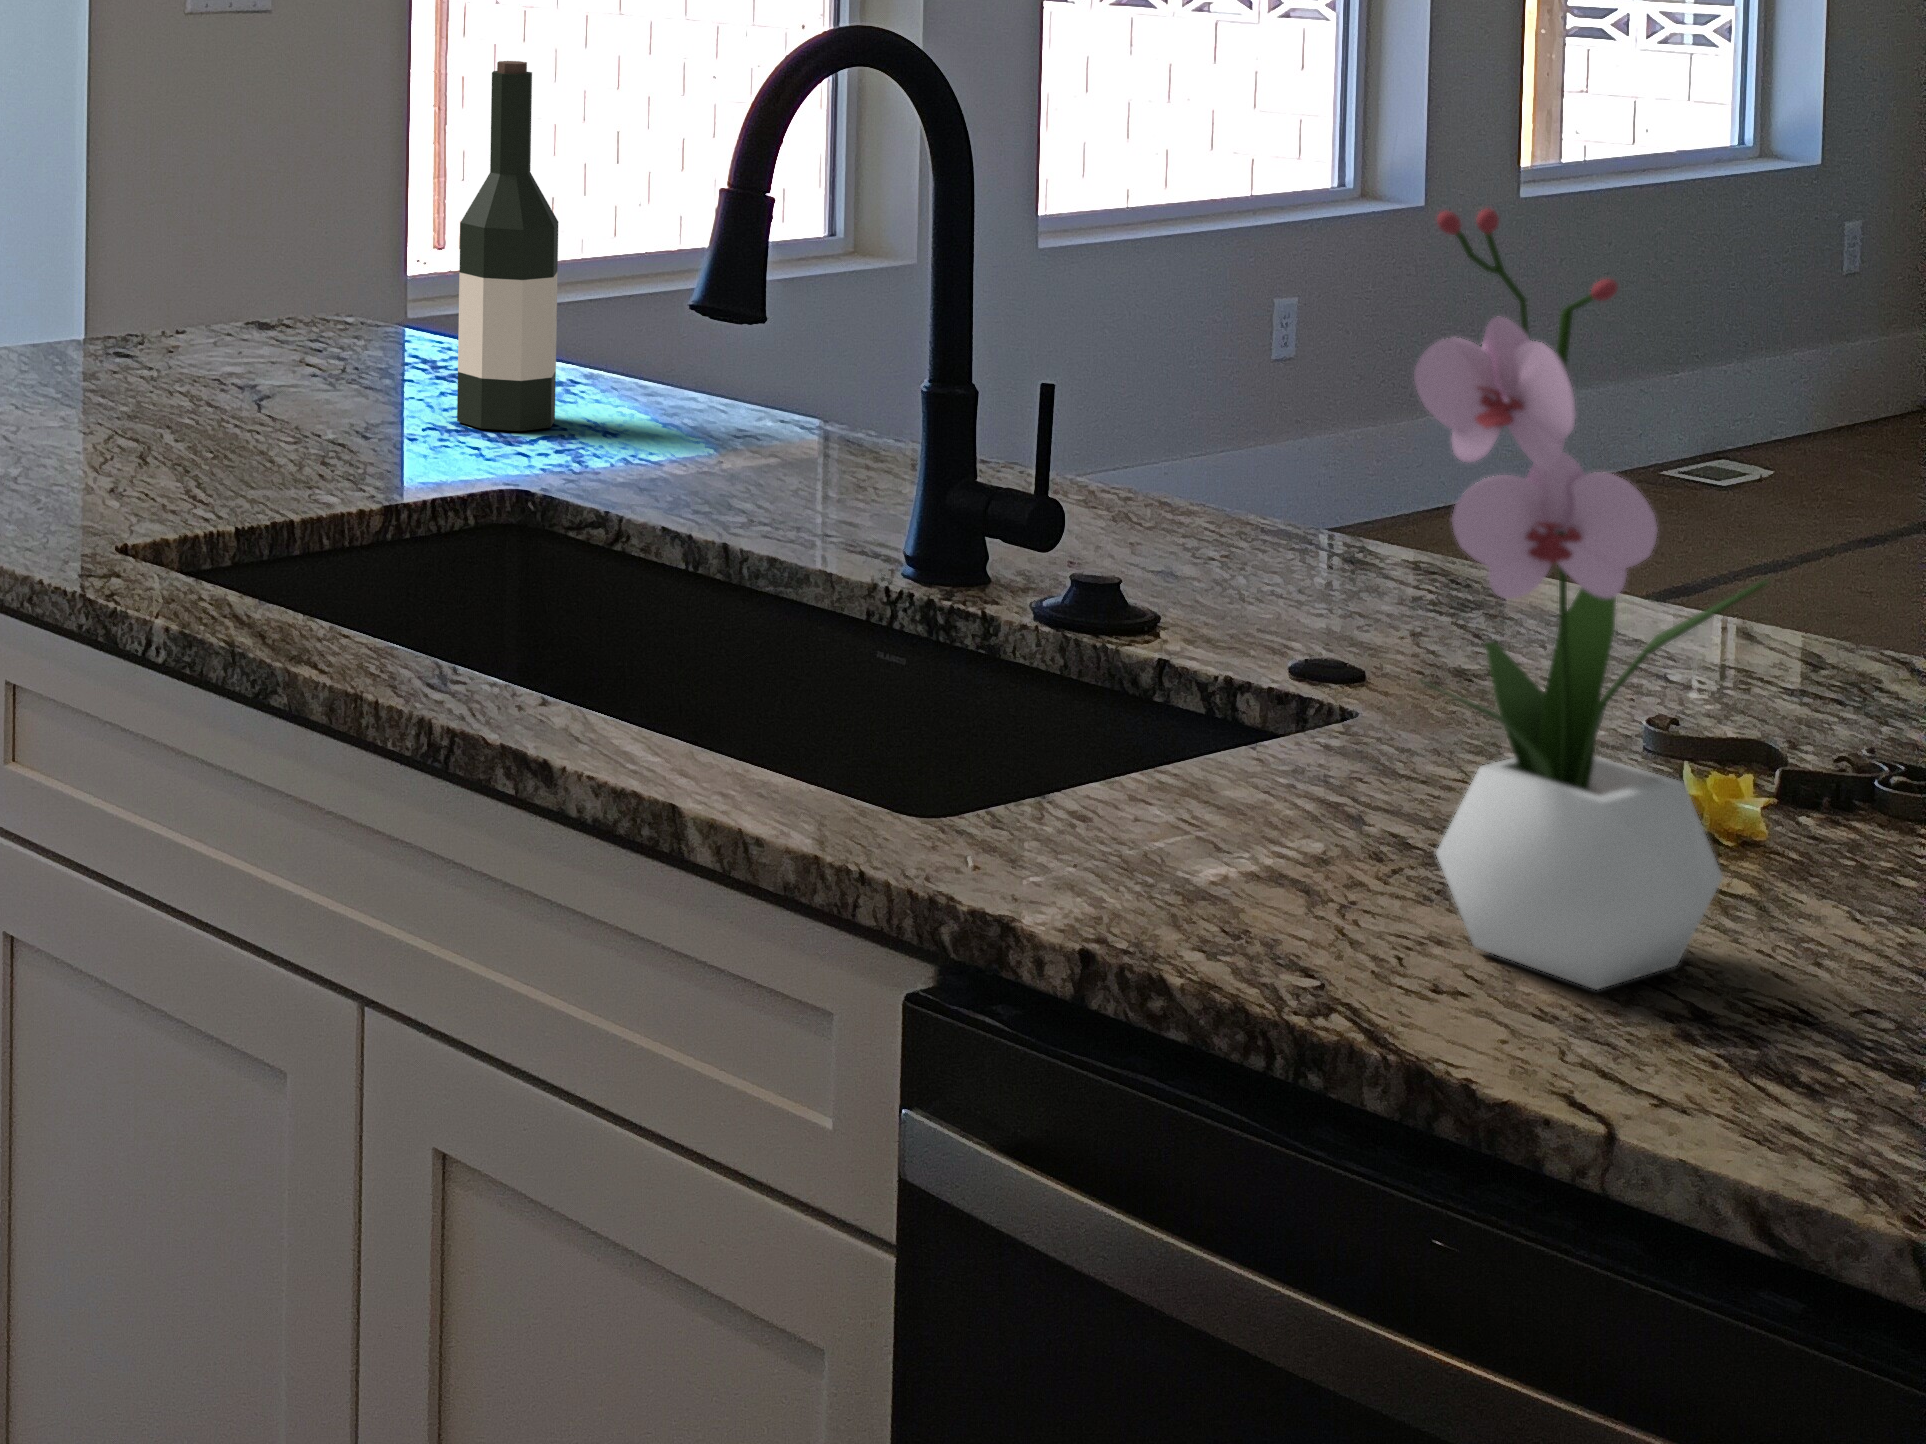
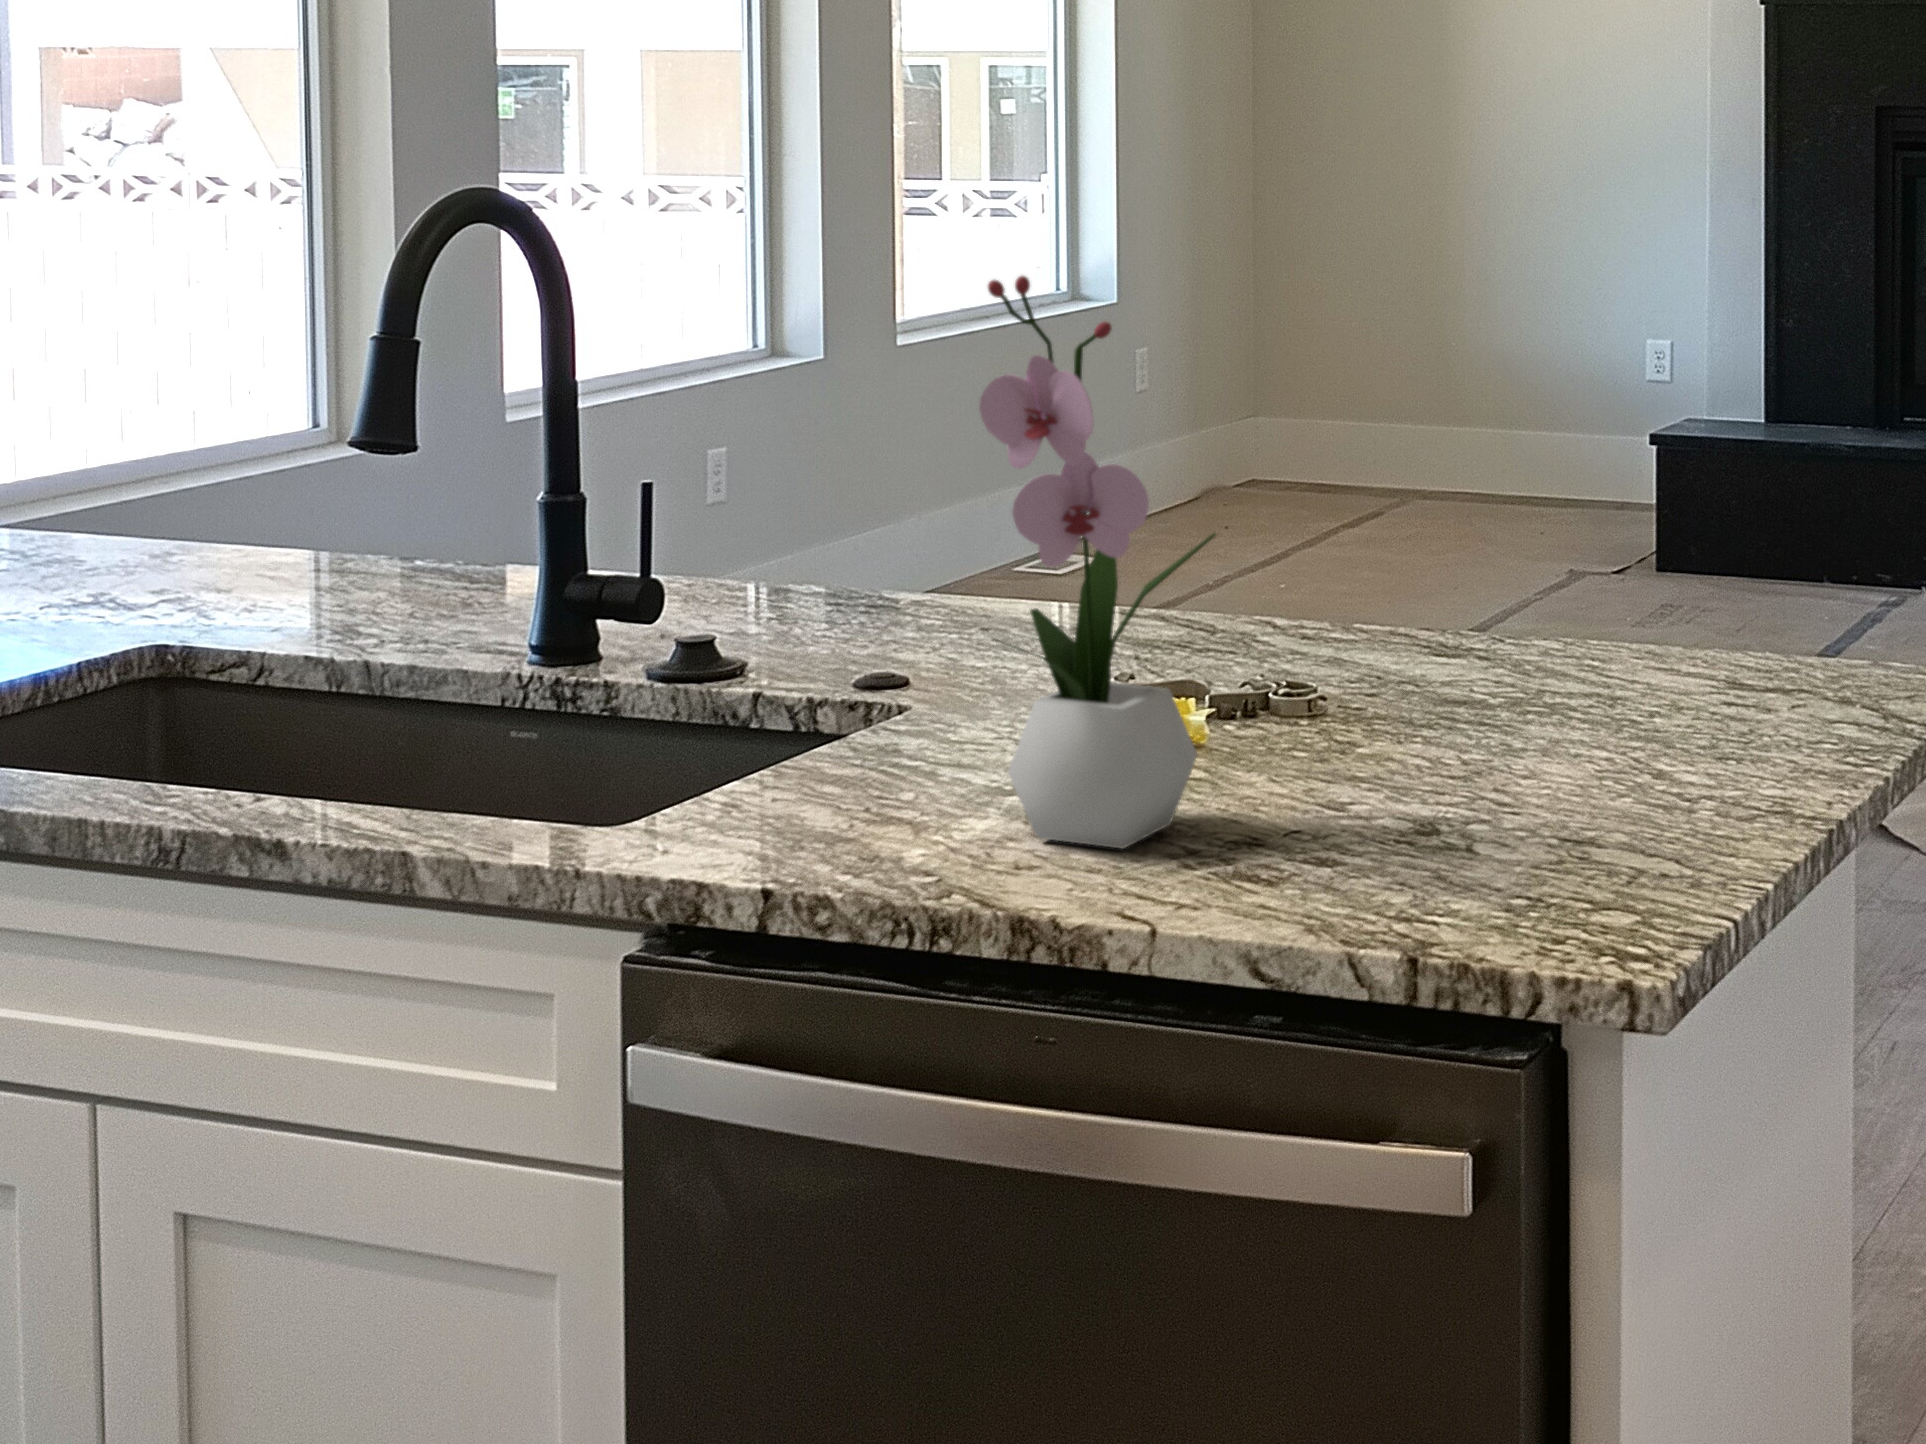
wine bottle: present [457,61,558,431] -> none [70,252,172,599]

